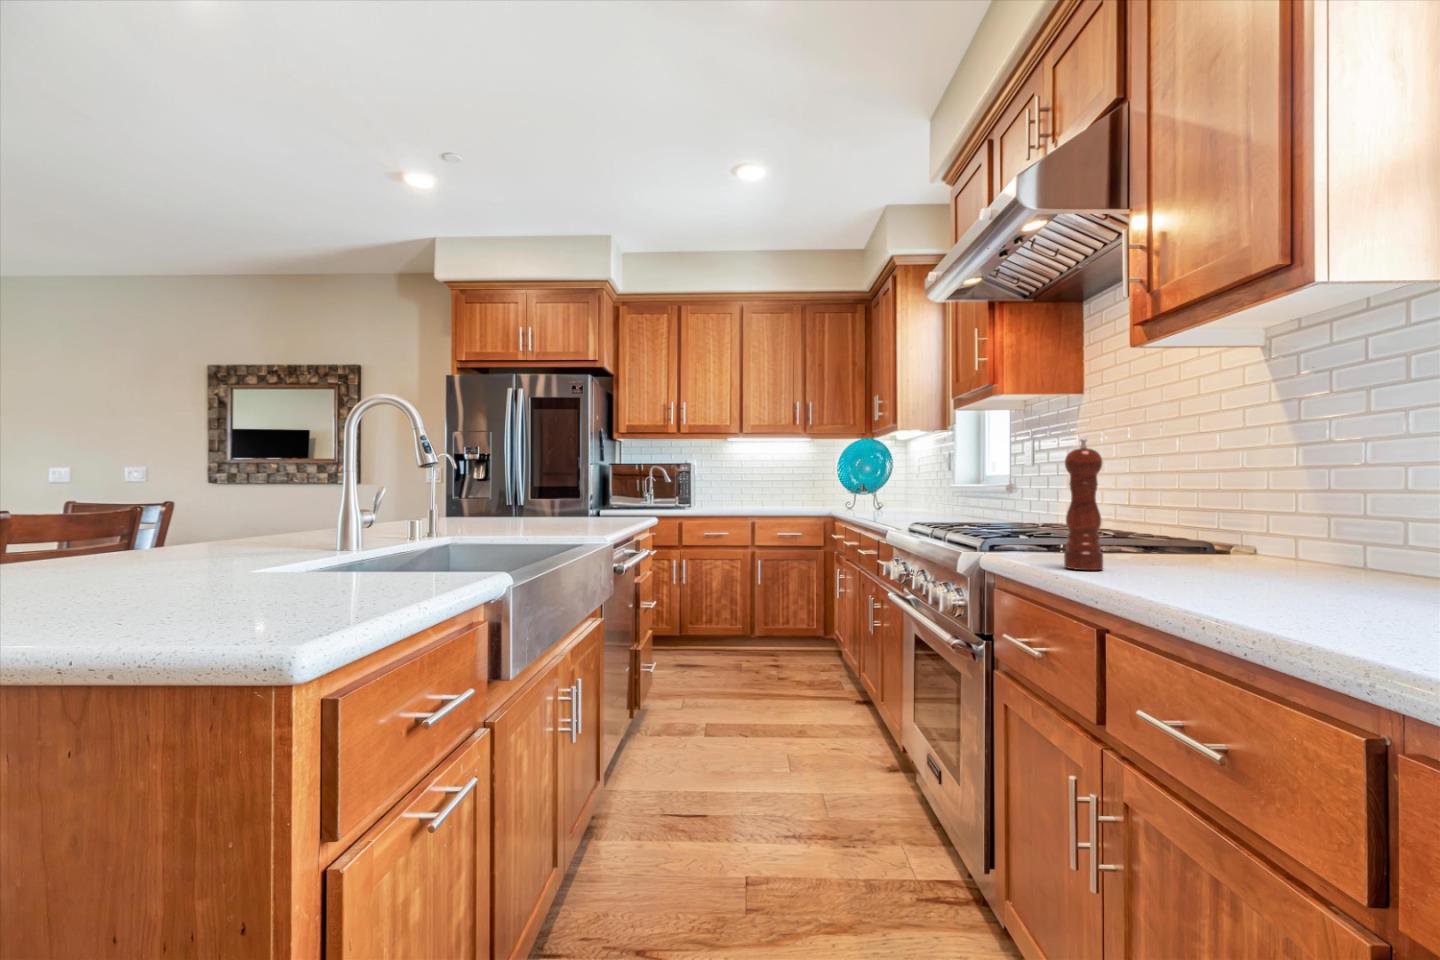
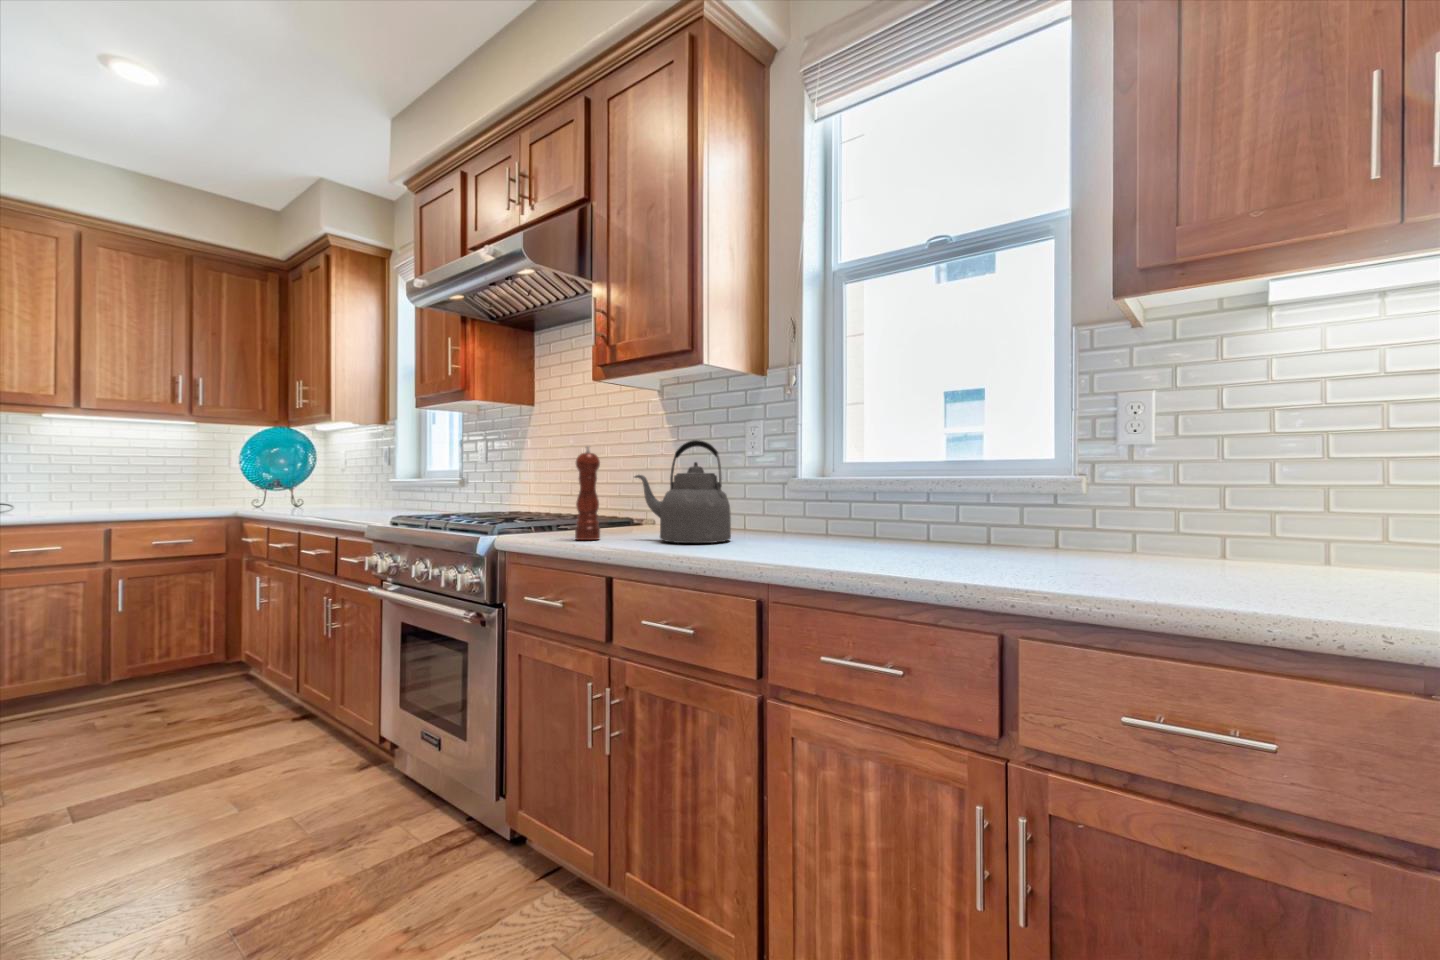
kettle: none [1155,420,1349,598] -> present [635,440,731,543]

